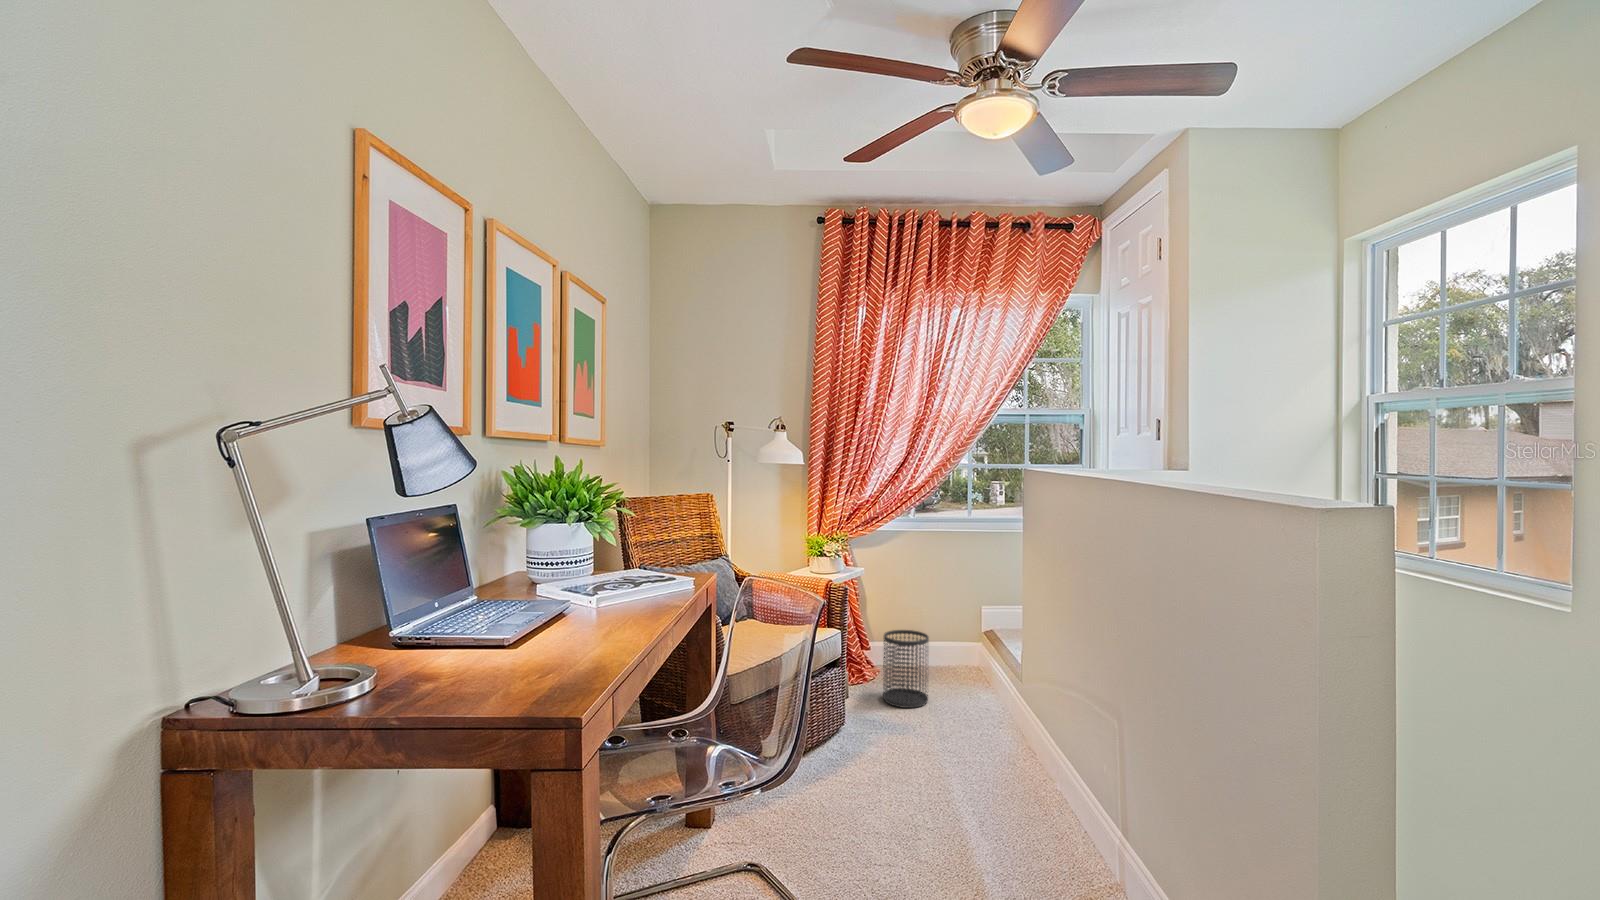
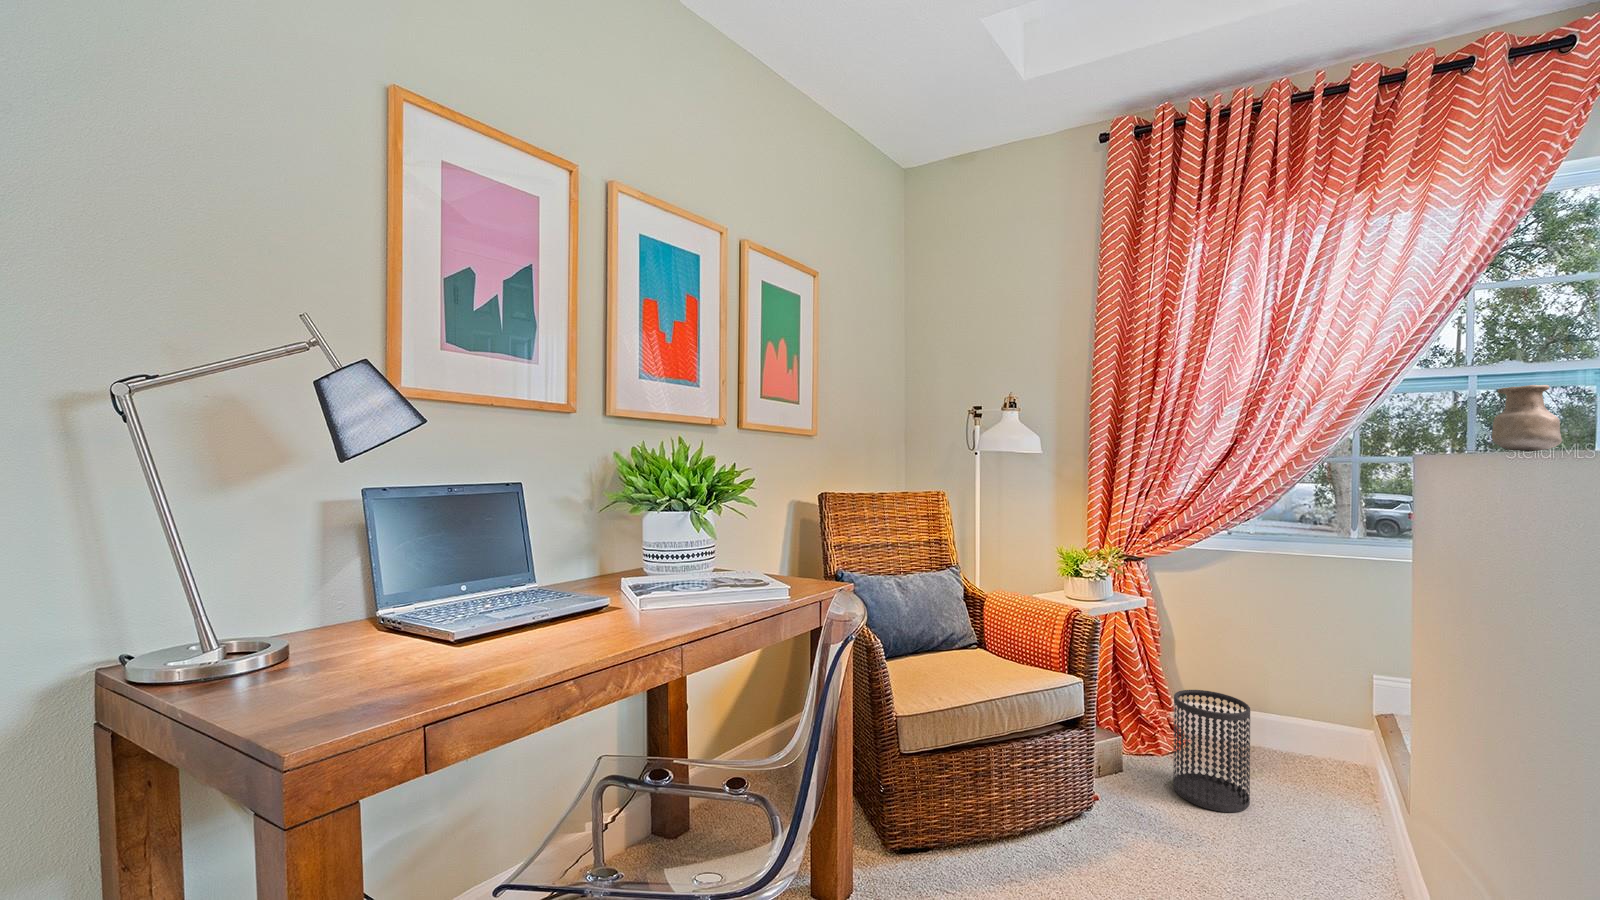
vase: none [1033,422,1063,461] -> present [1492,385,1562,451]

